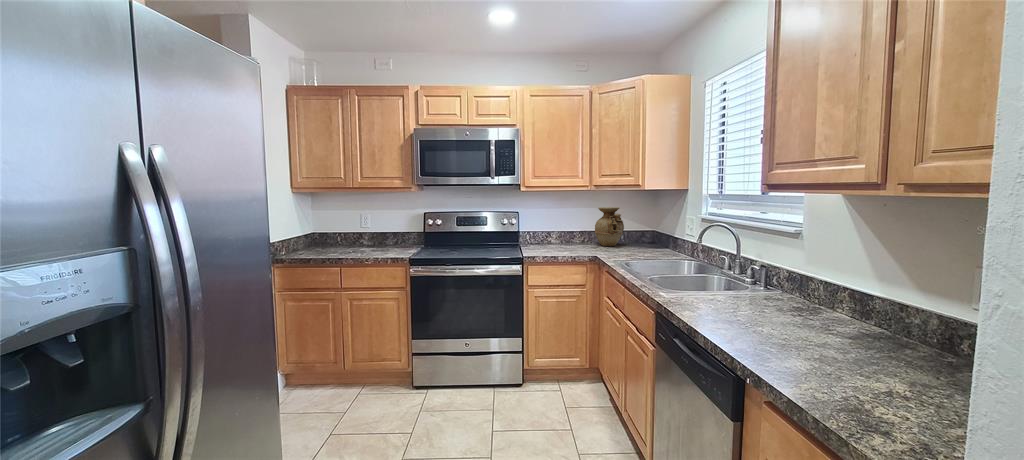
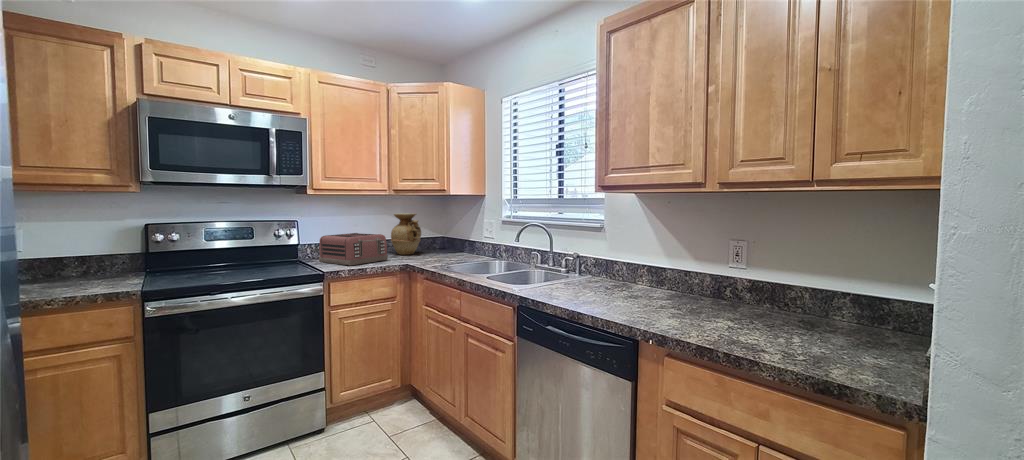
toaster: none [531,224,585,252] -> present [319,233,388,265]

